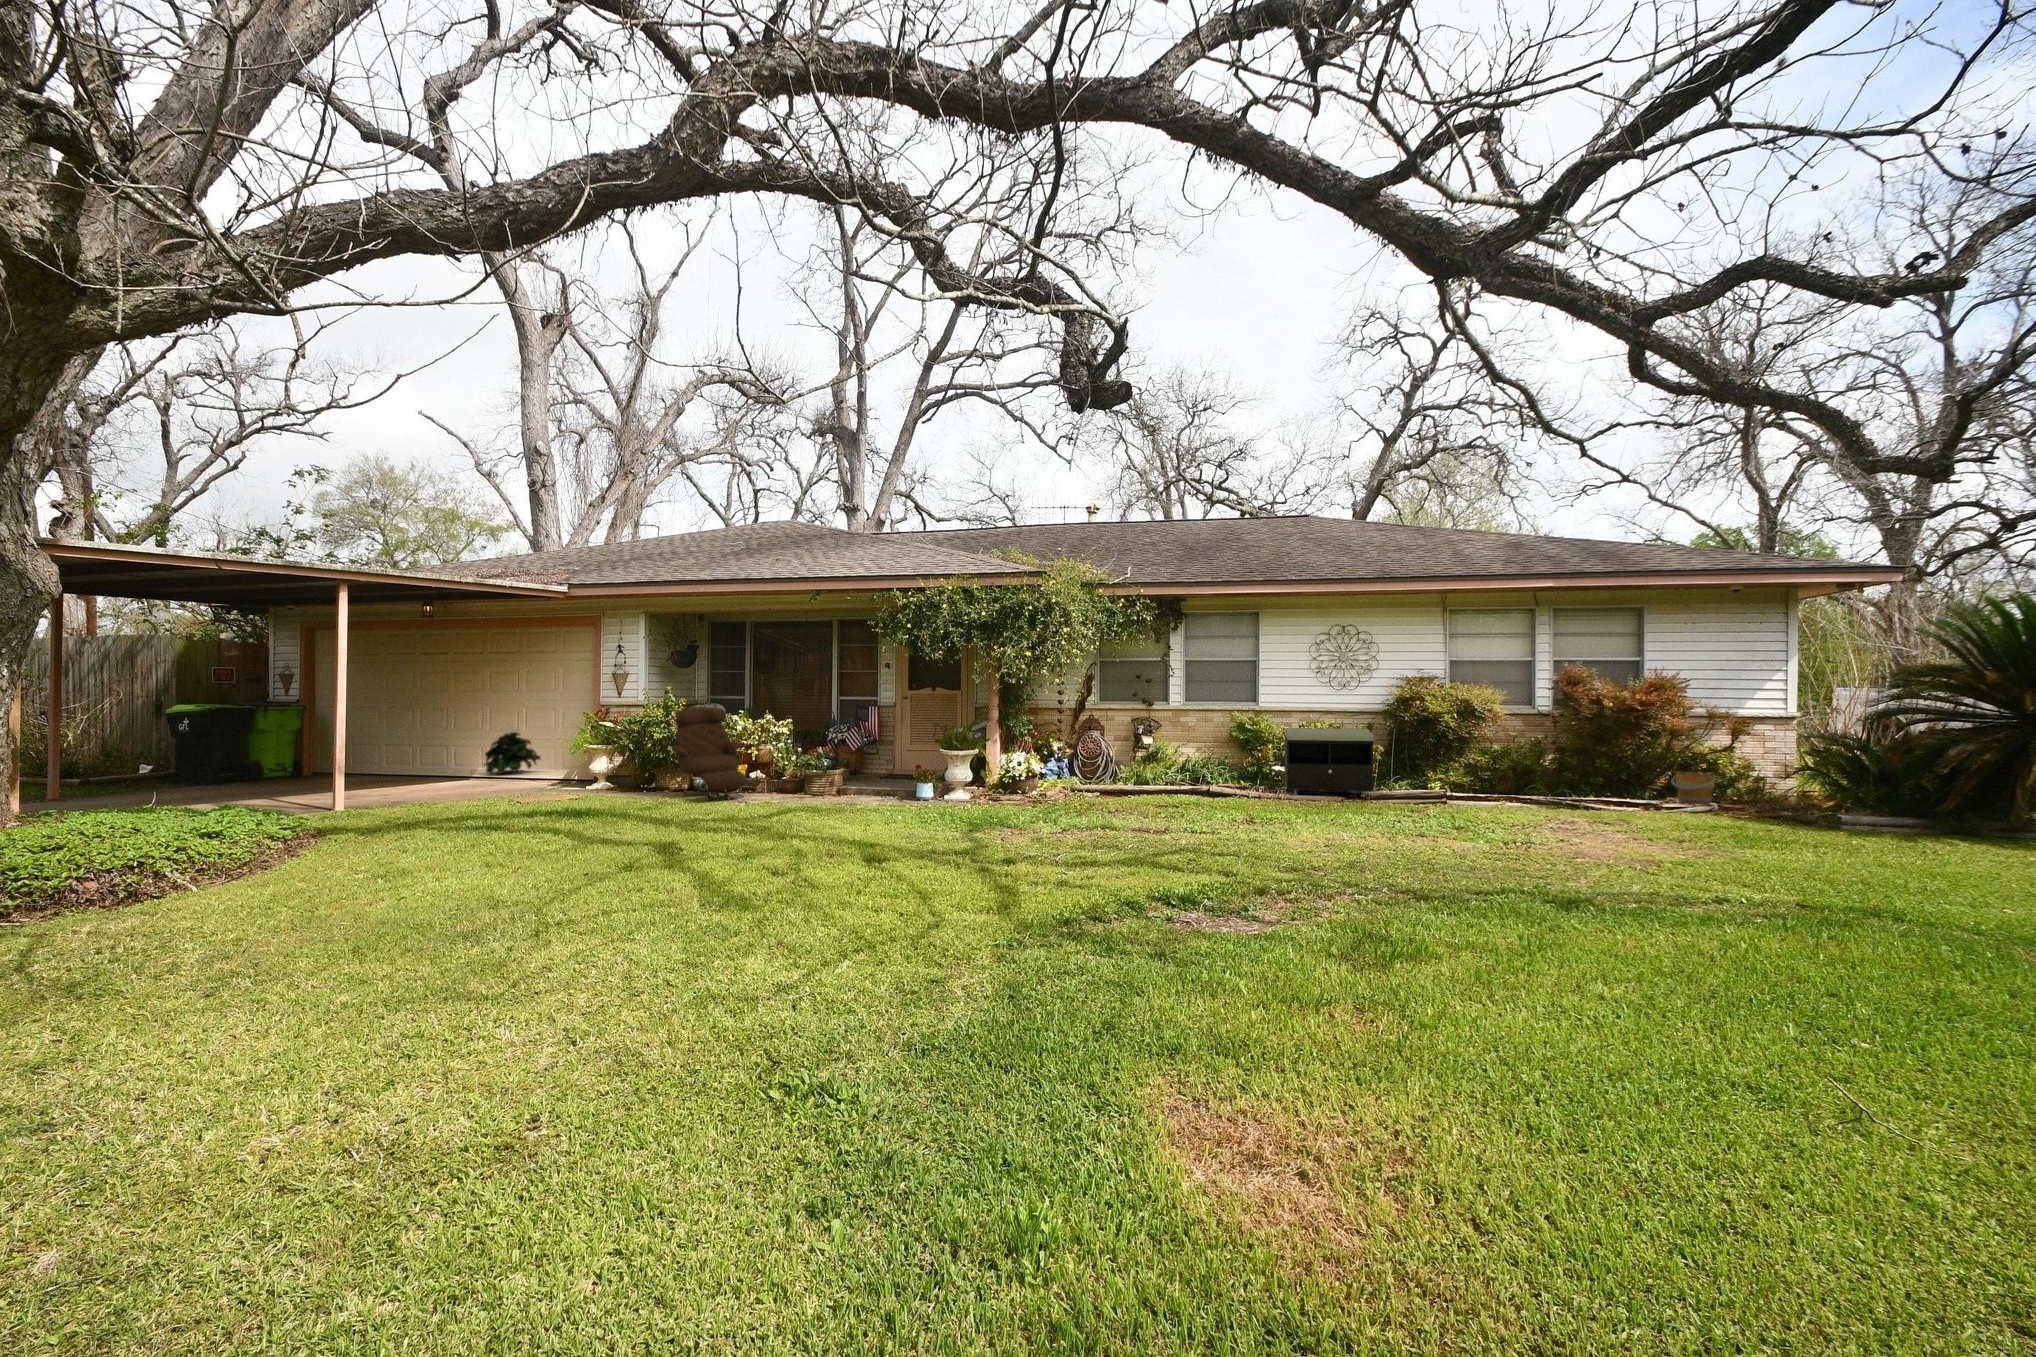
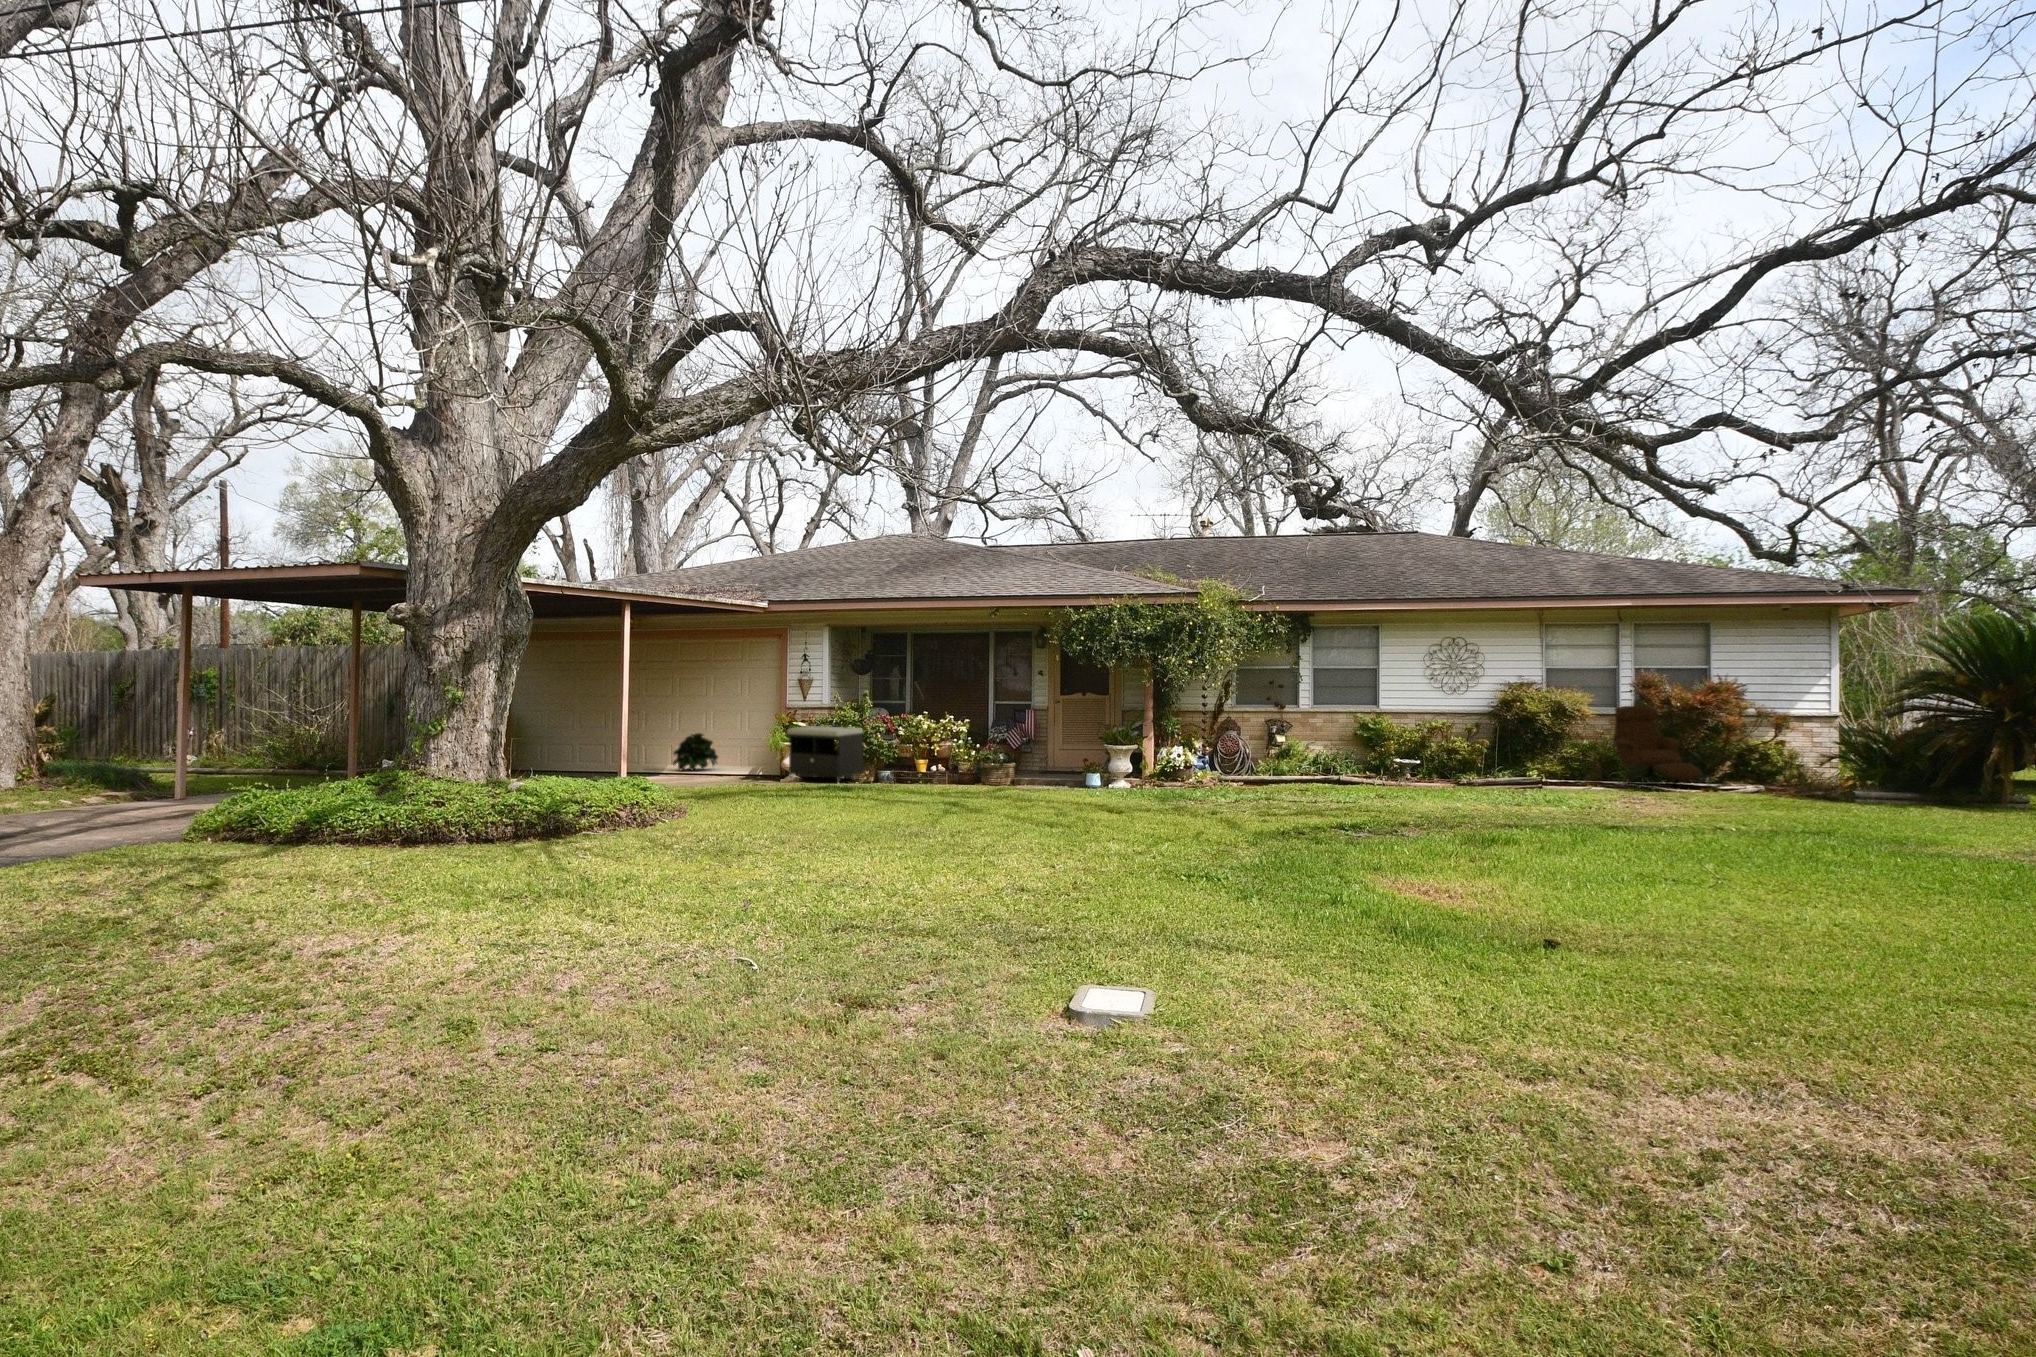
lounge chair: present [671,707,748,800] -> present [1614,706,1702,787]
storage bench: present [1285,728,1374,796] -> present [787,726,864,781]
bucket: present [1672,772,1715,806] -> none [1729,761,1763,787]

